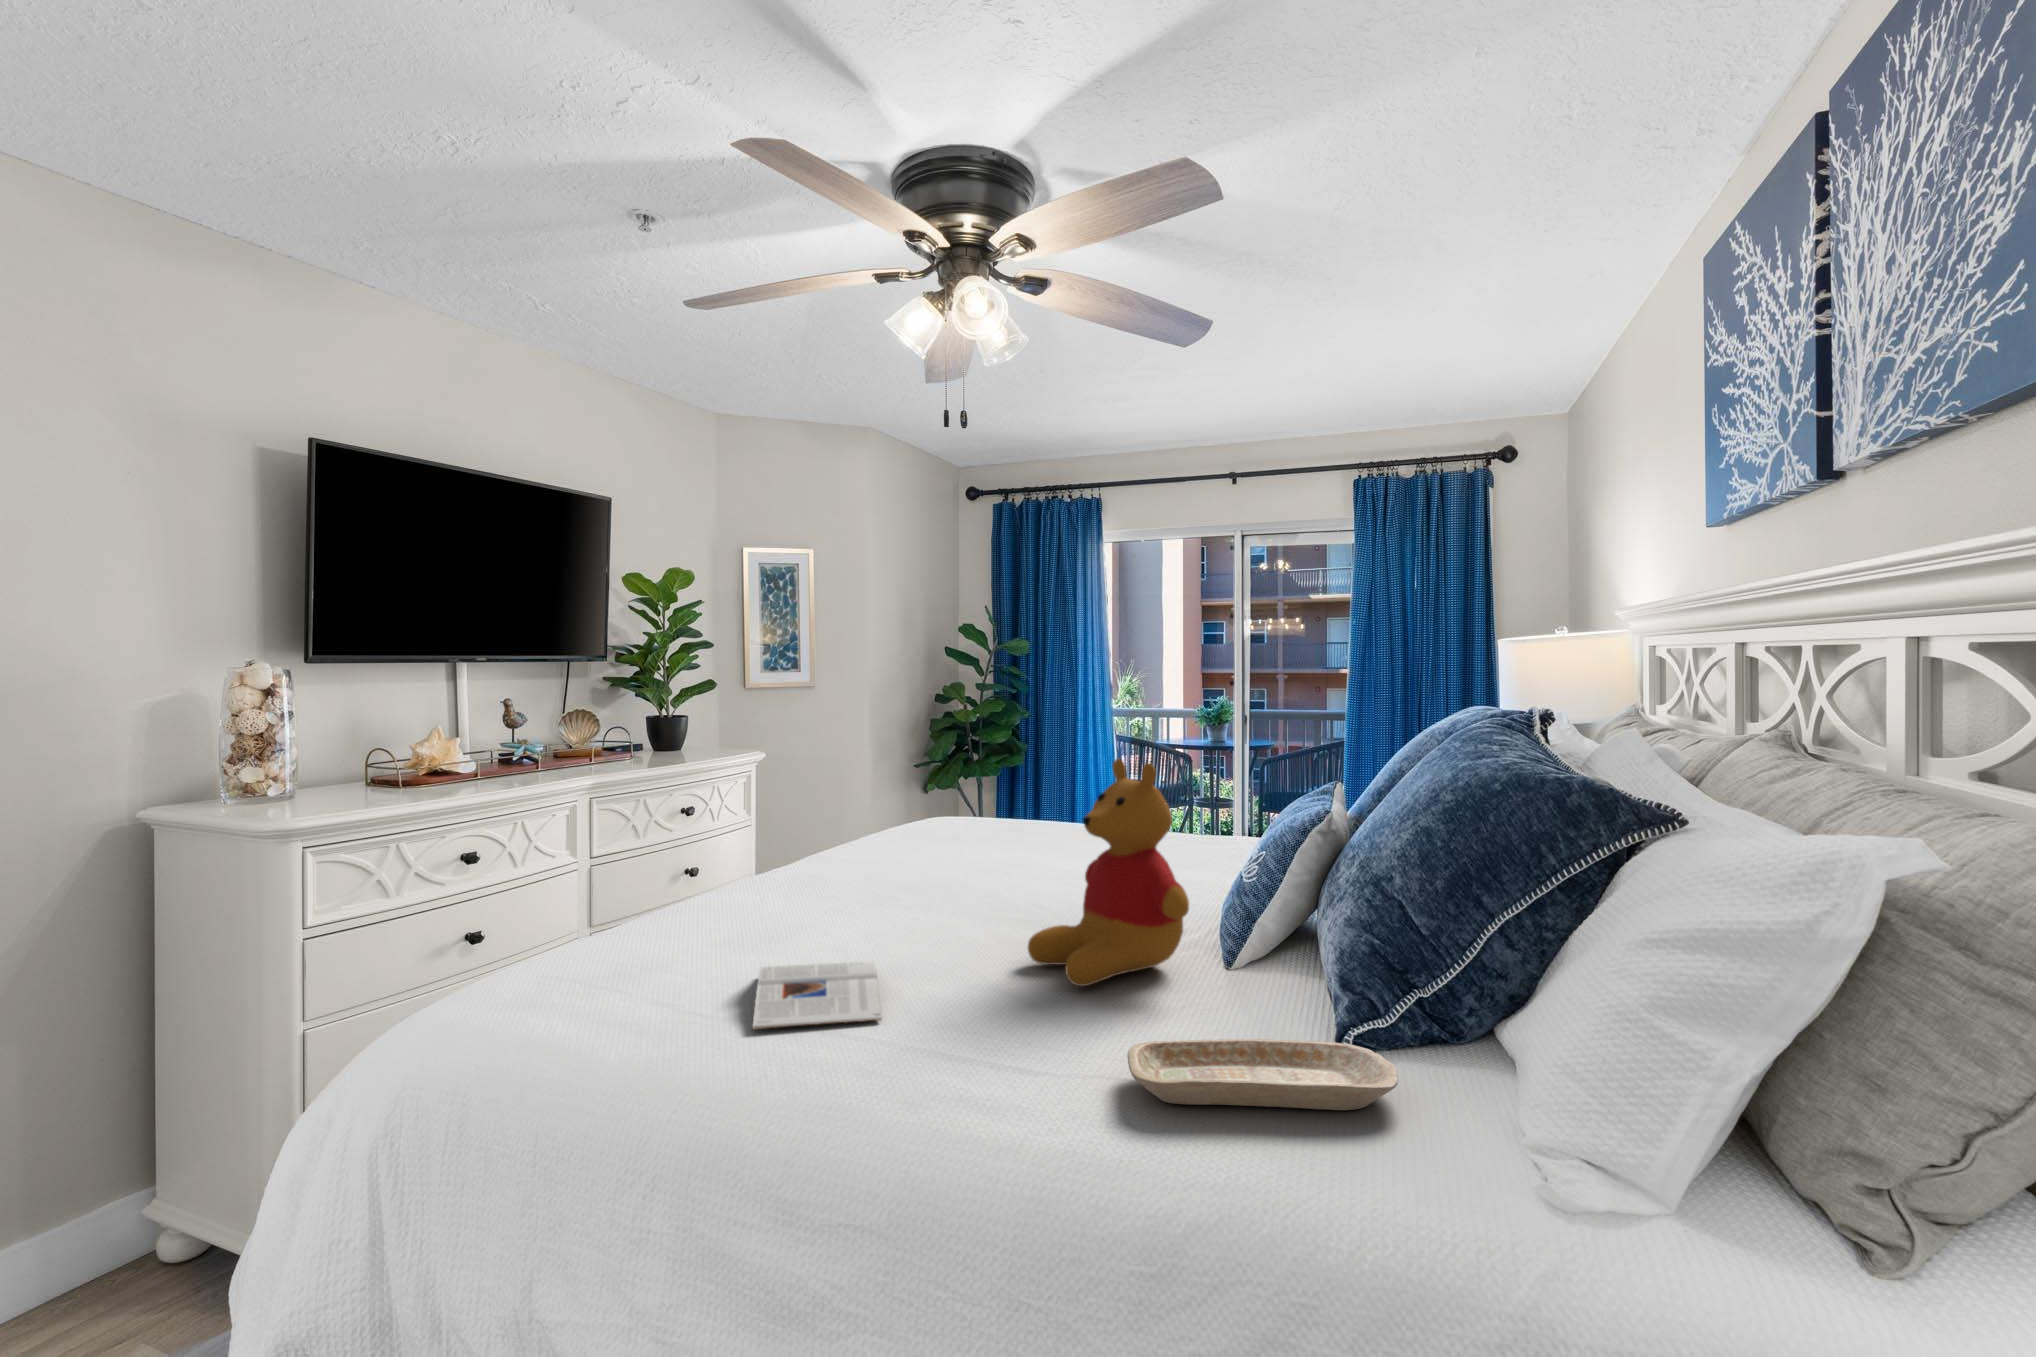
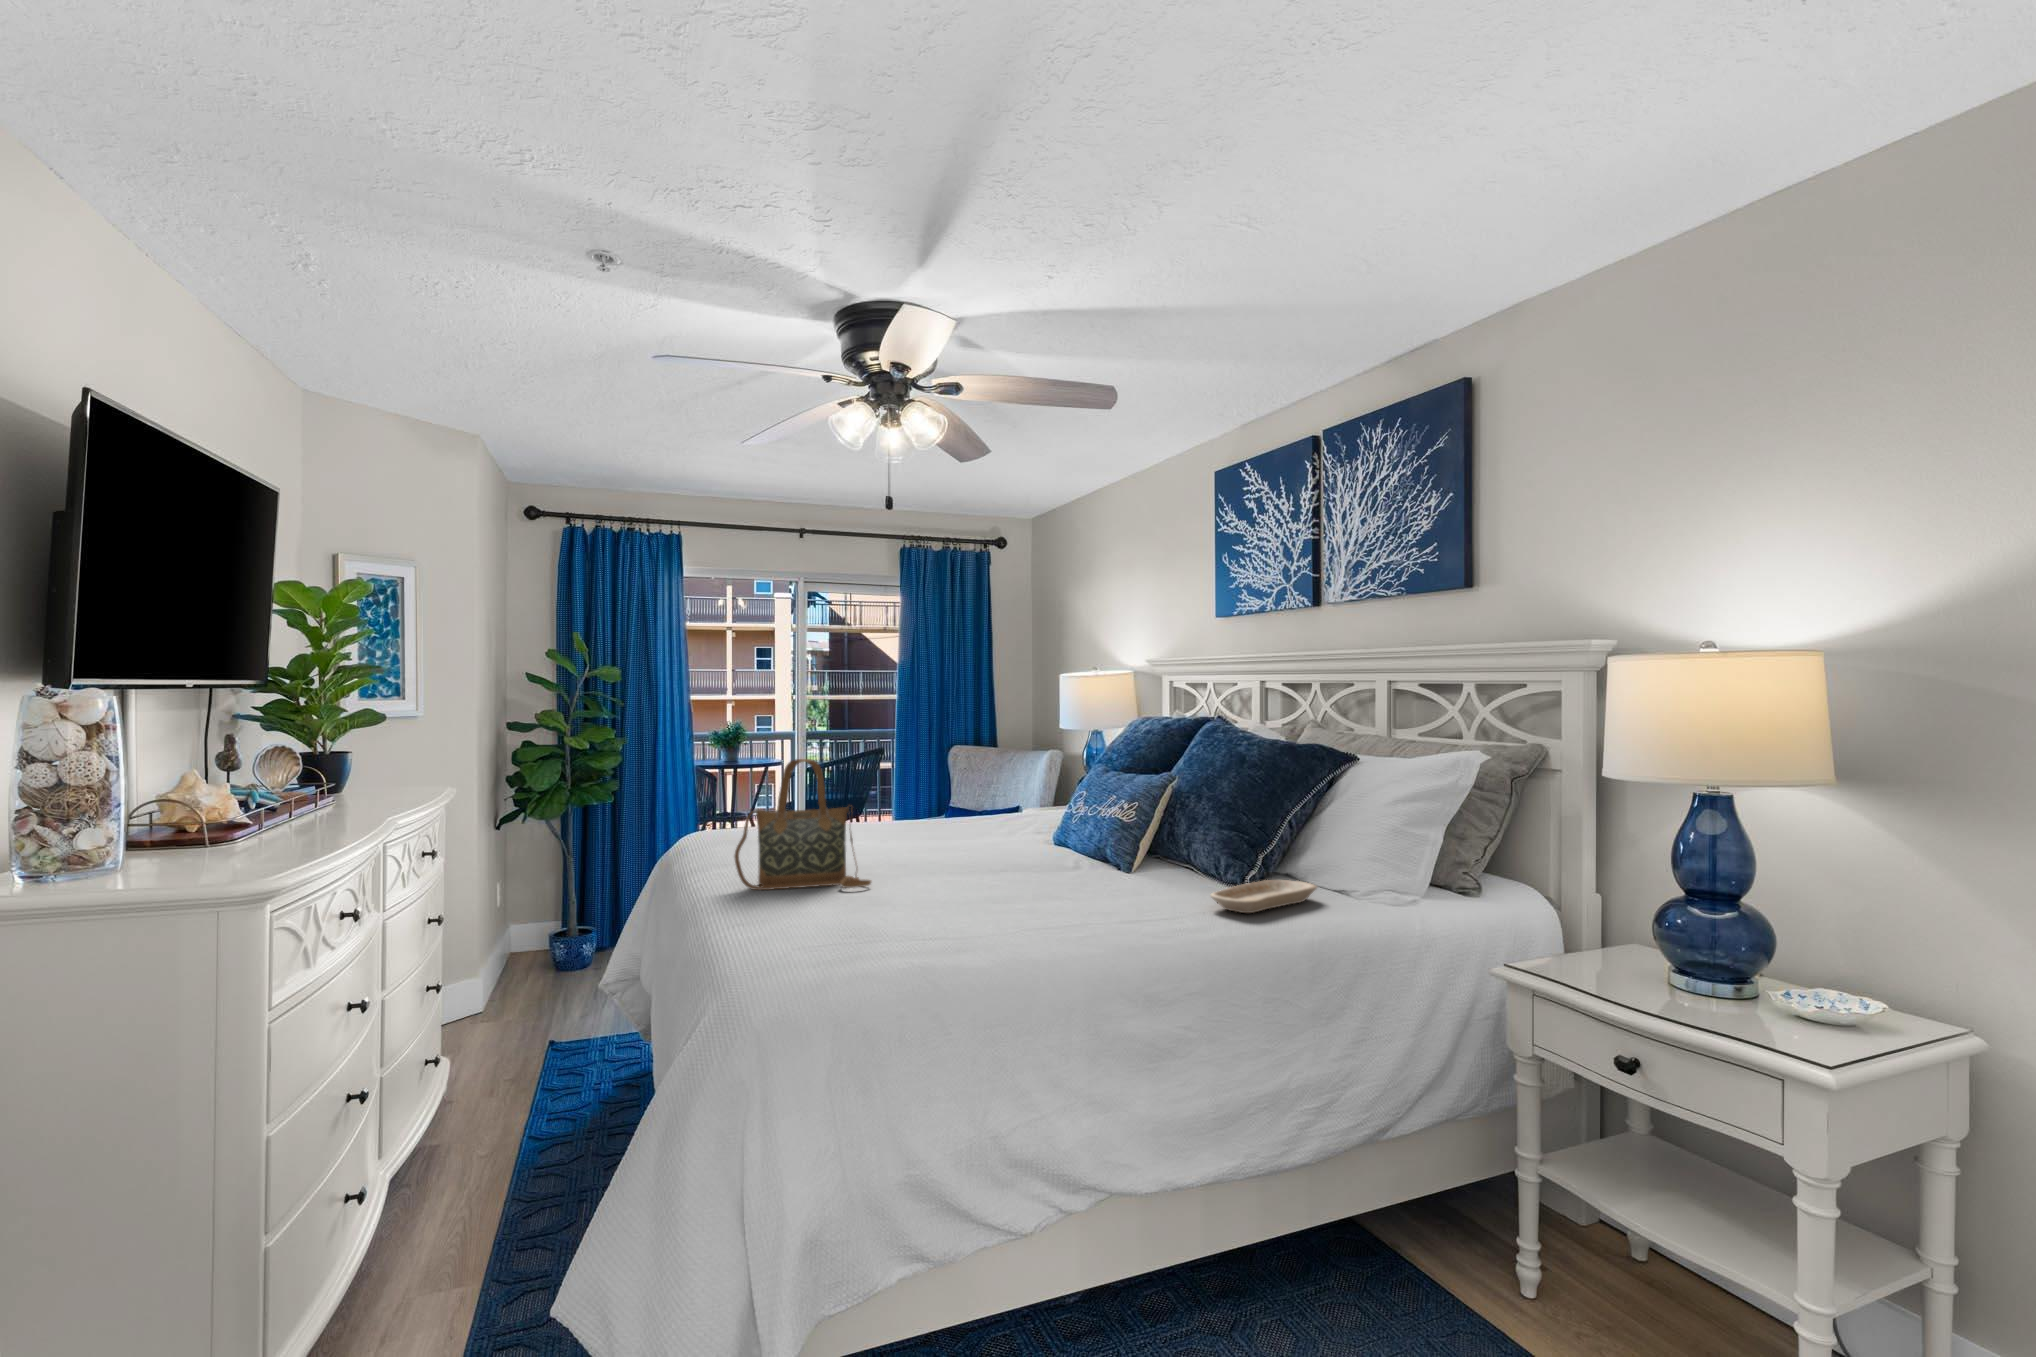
handbag: none [738,745,869,915] -> present [734,759,871,890]
stuffed bear: present [1028,759,1189,986] -> none [1047,753,1147,888]
magazine: present [752,961,882,1029] -> none [927,894,1059,934]

